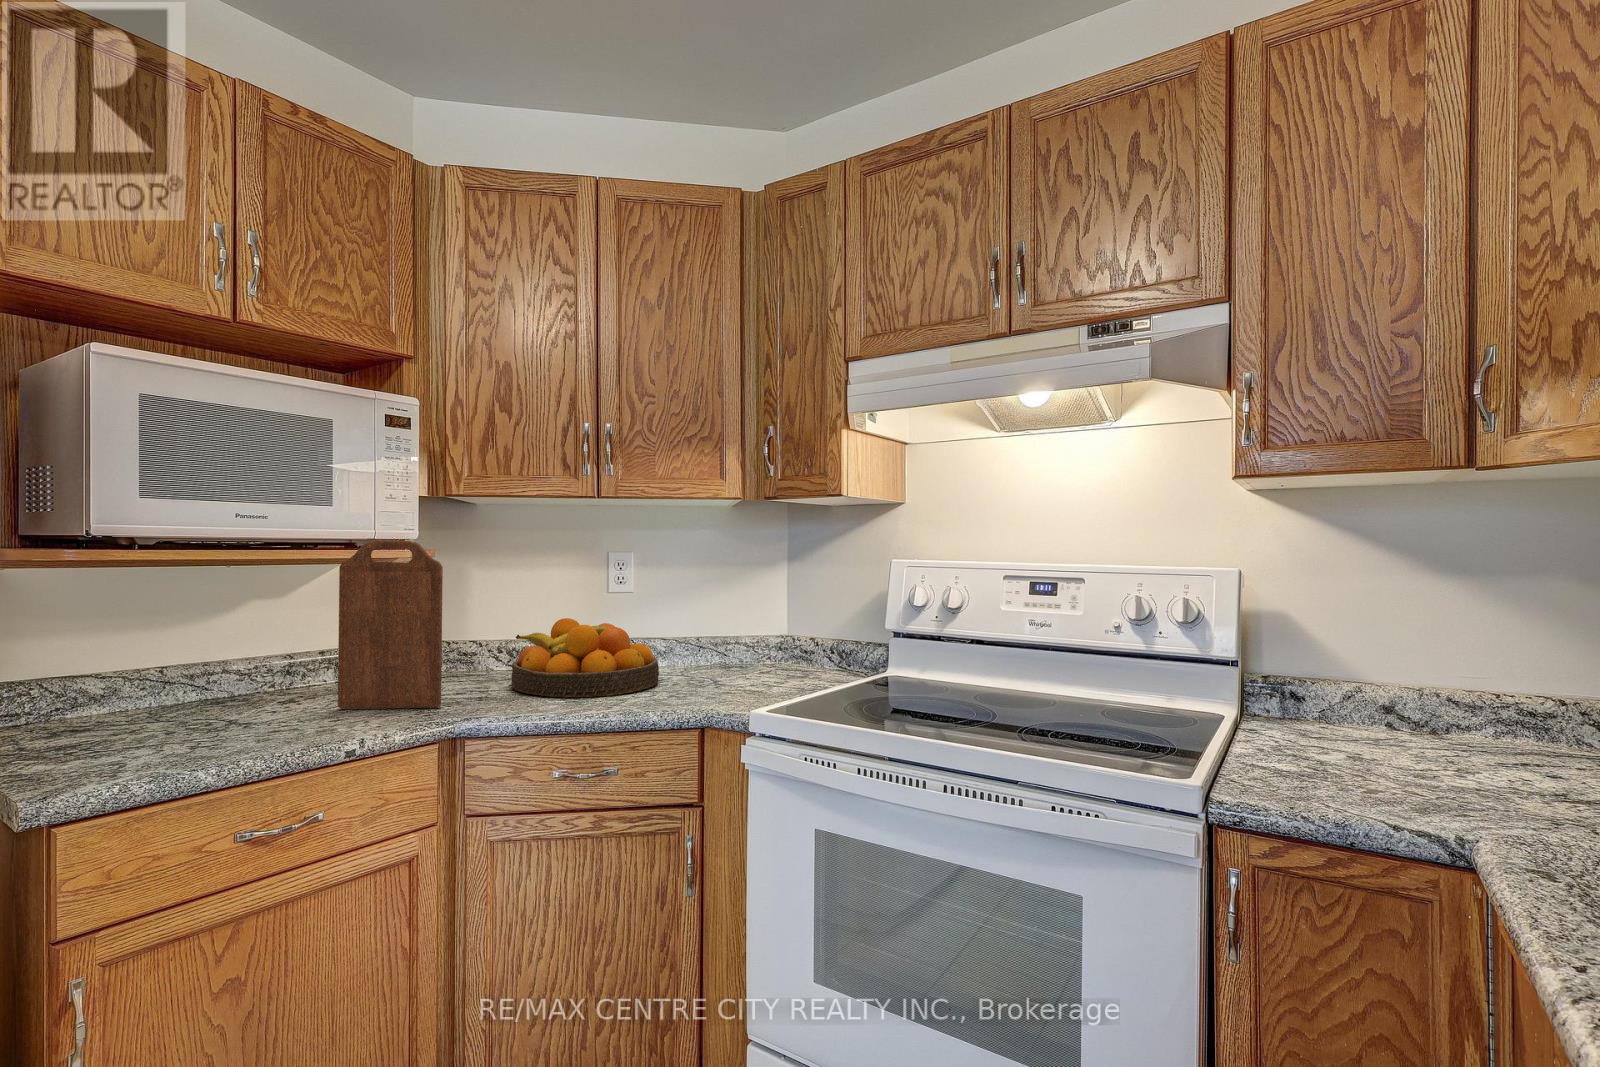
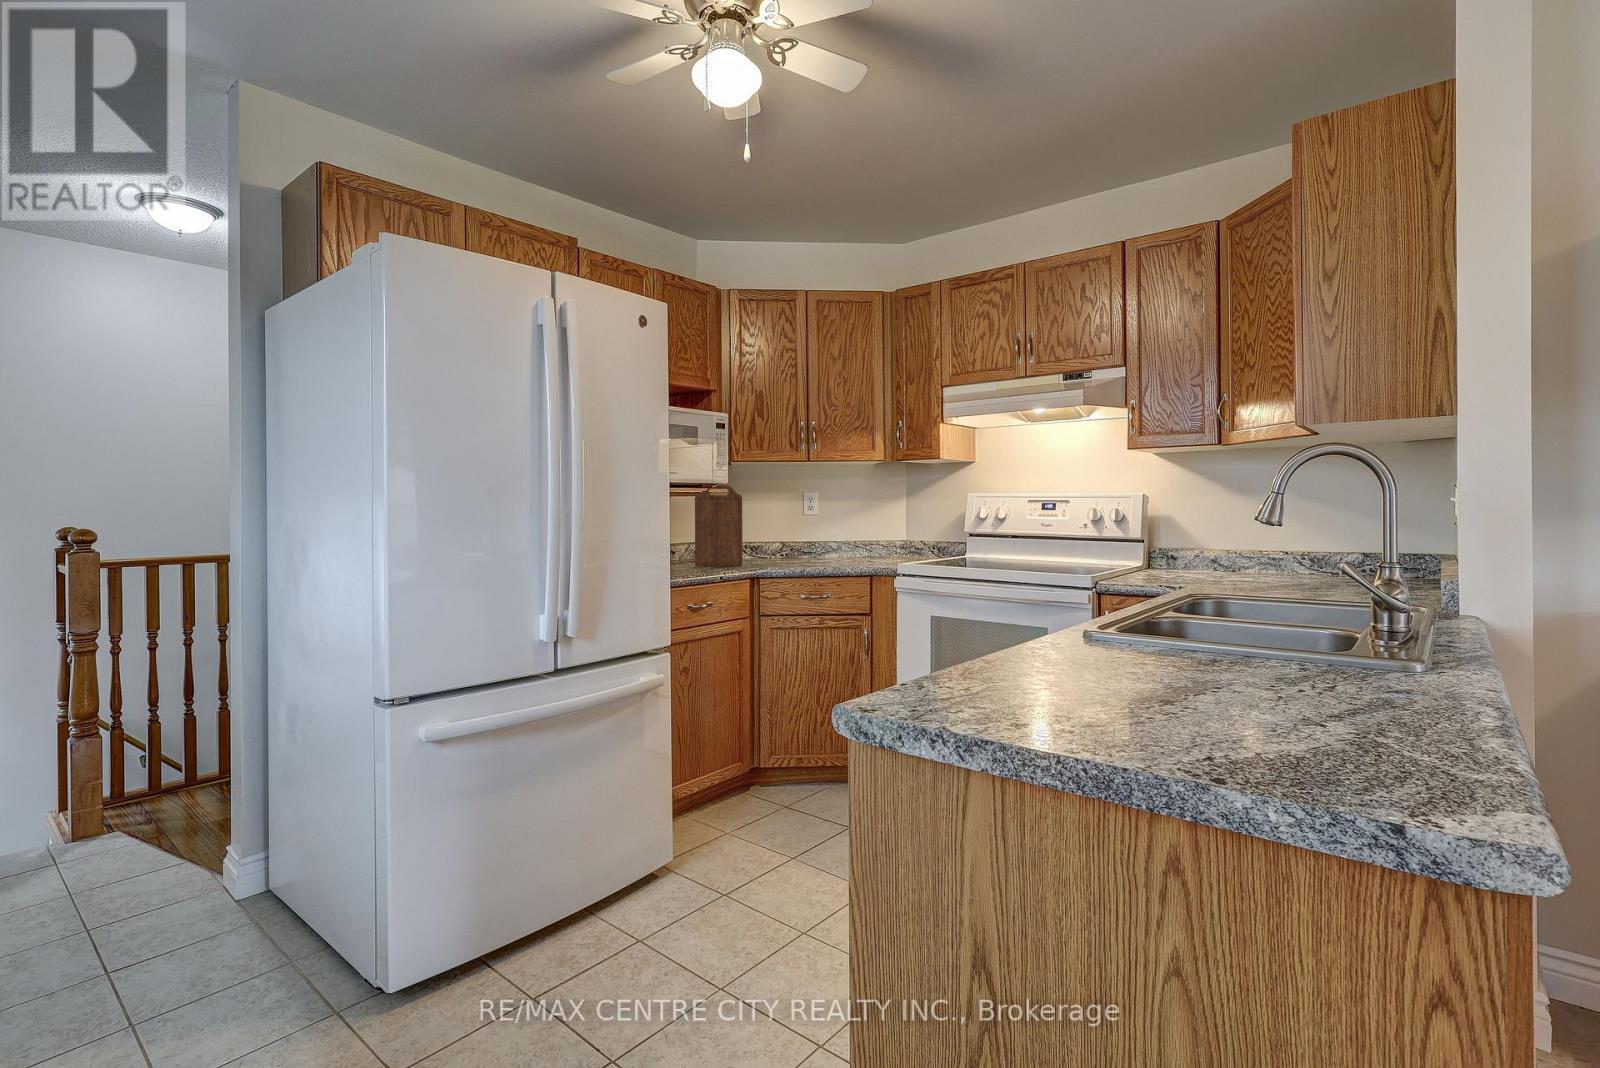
fruit bowl: present [511,618,659,697] -> none [764,528,840,565]

